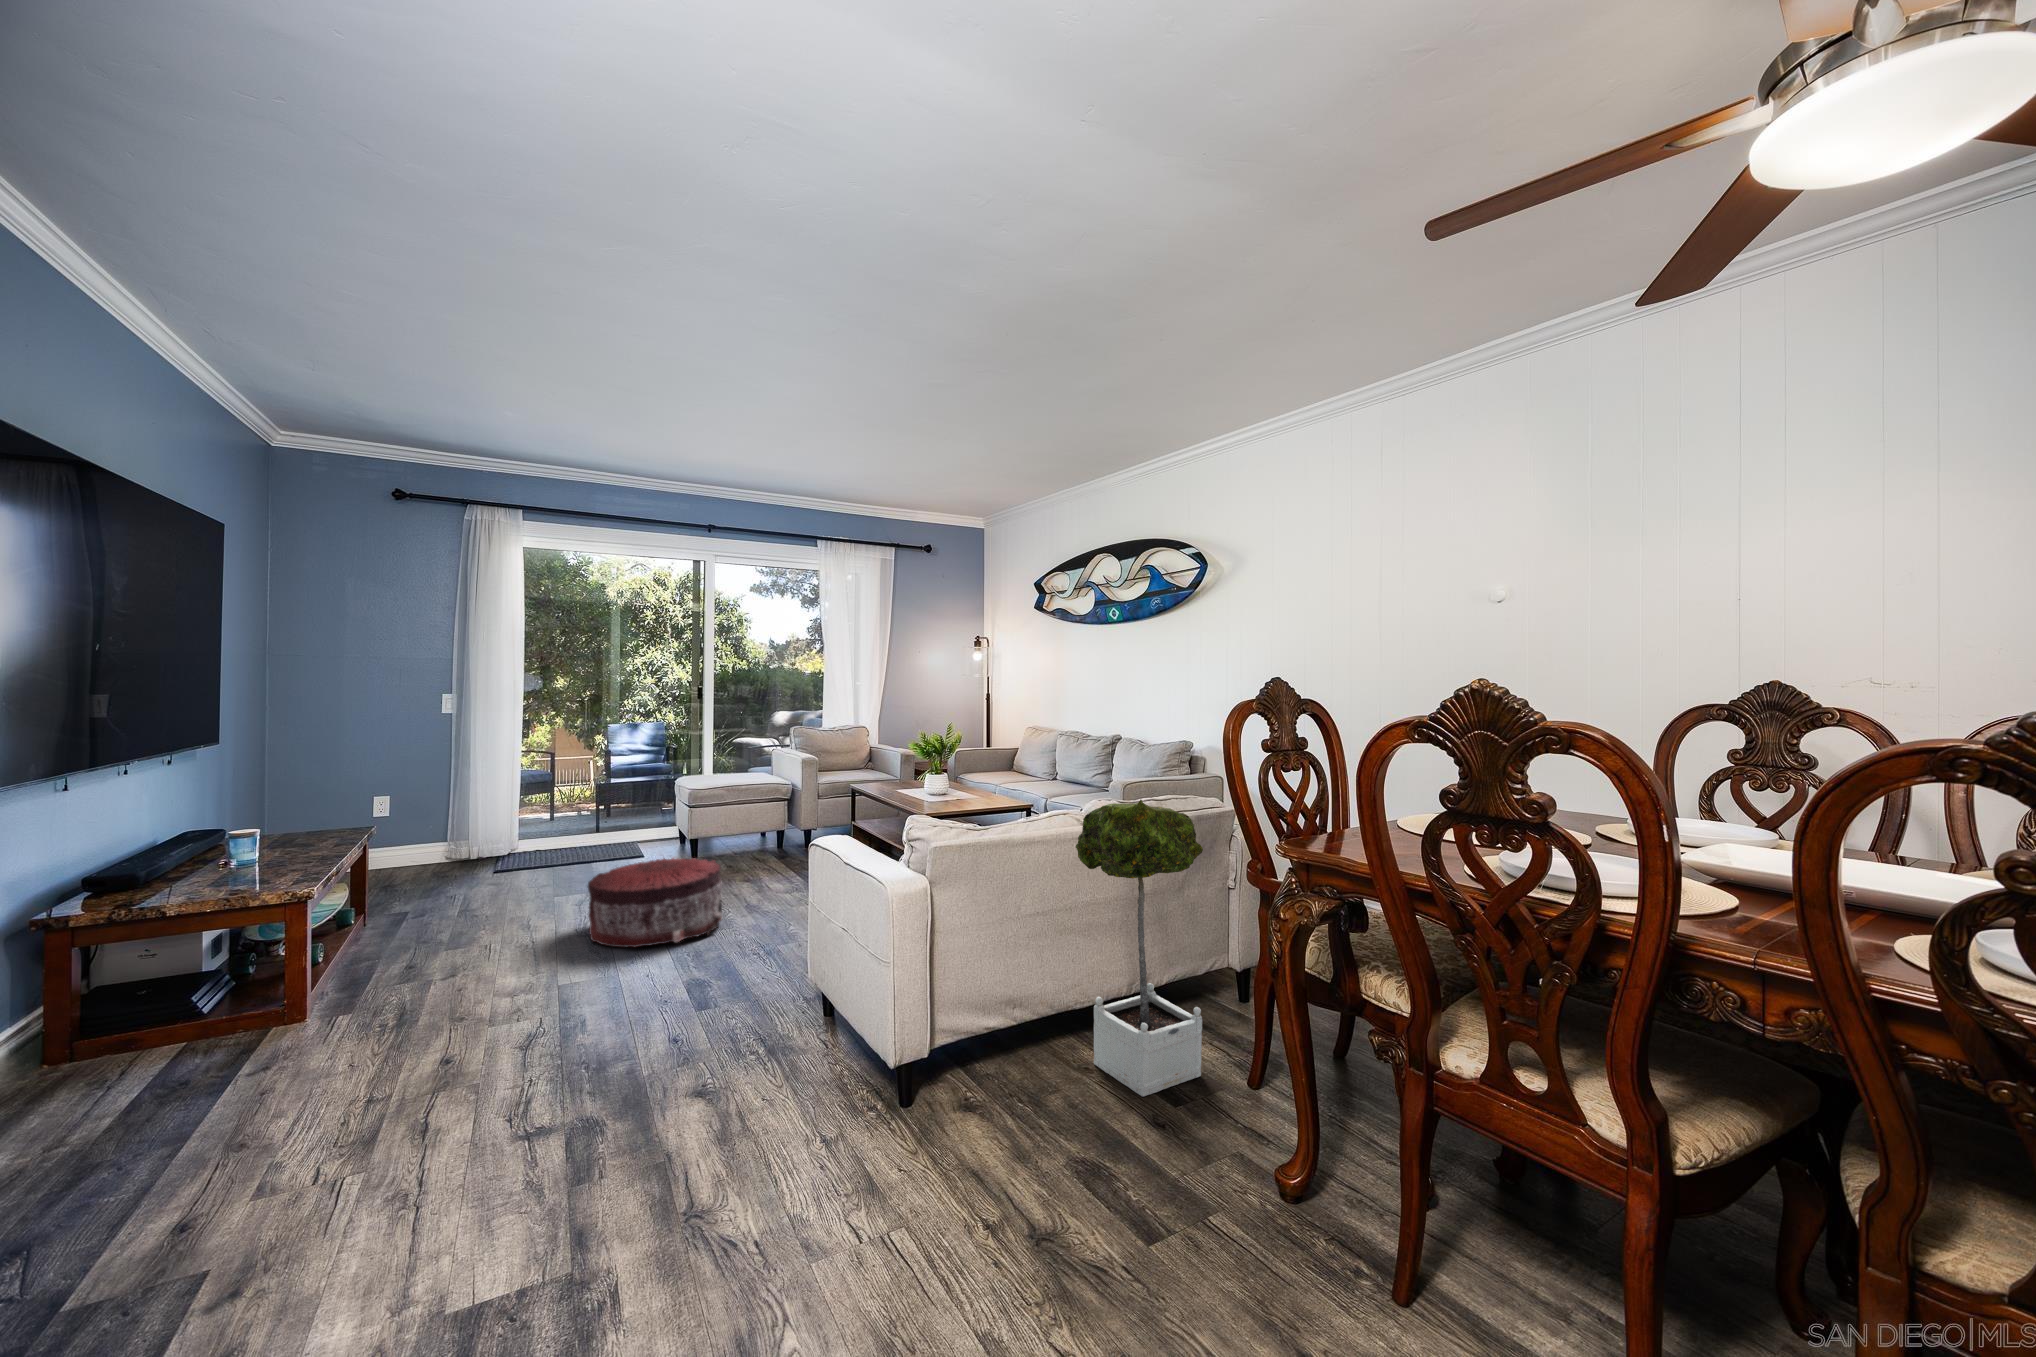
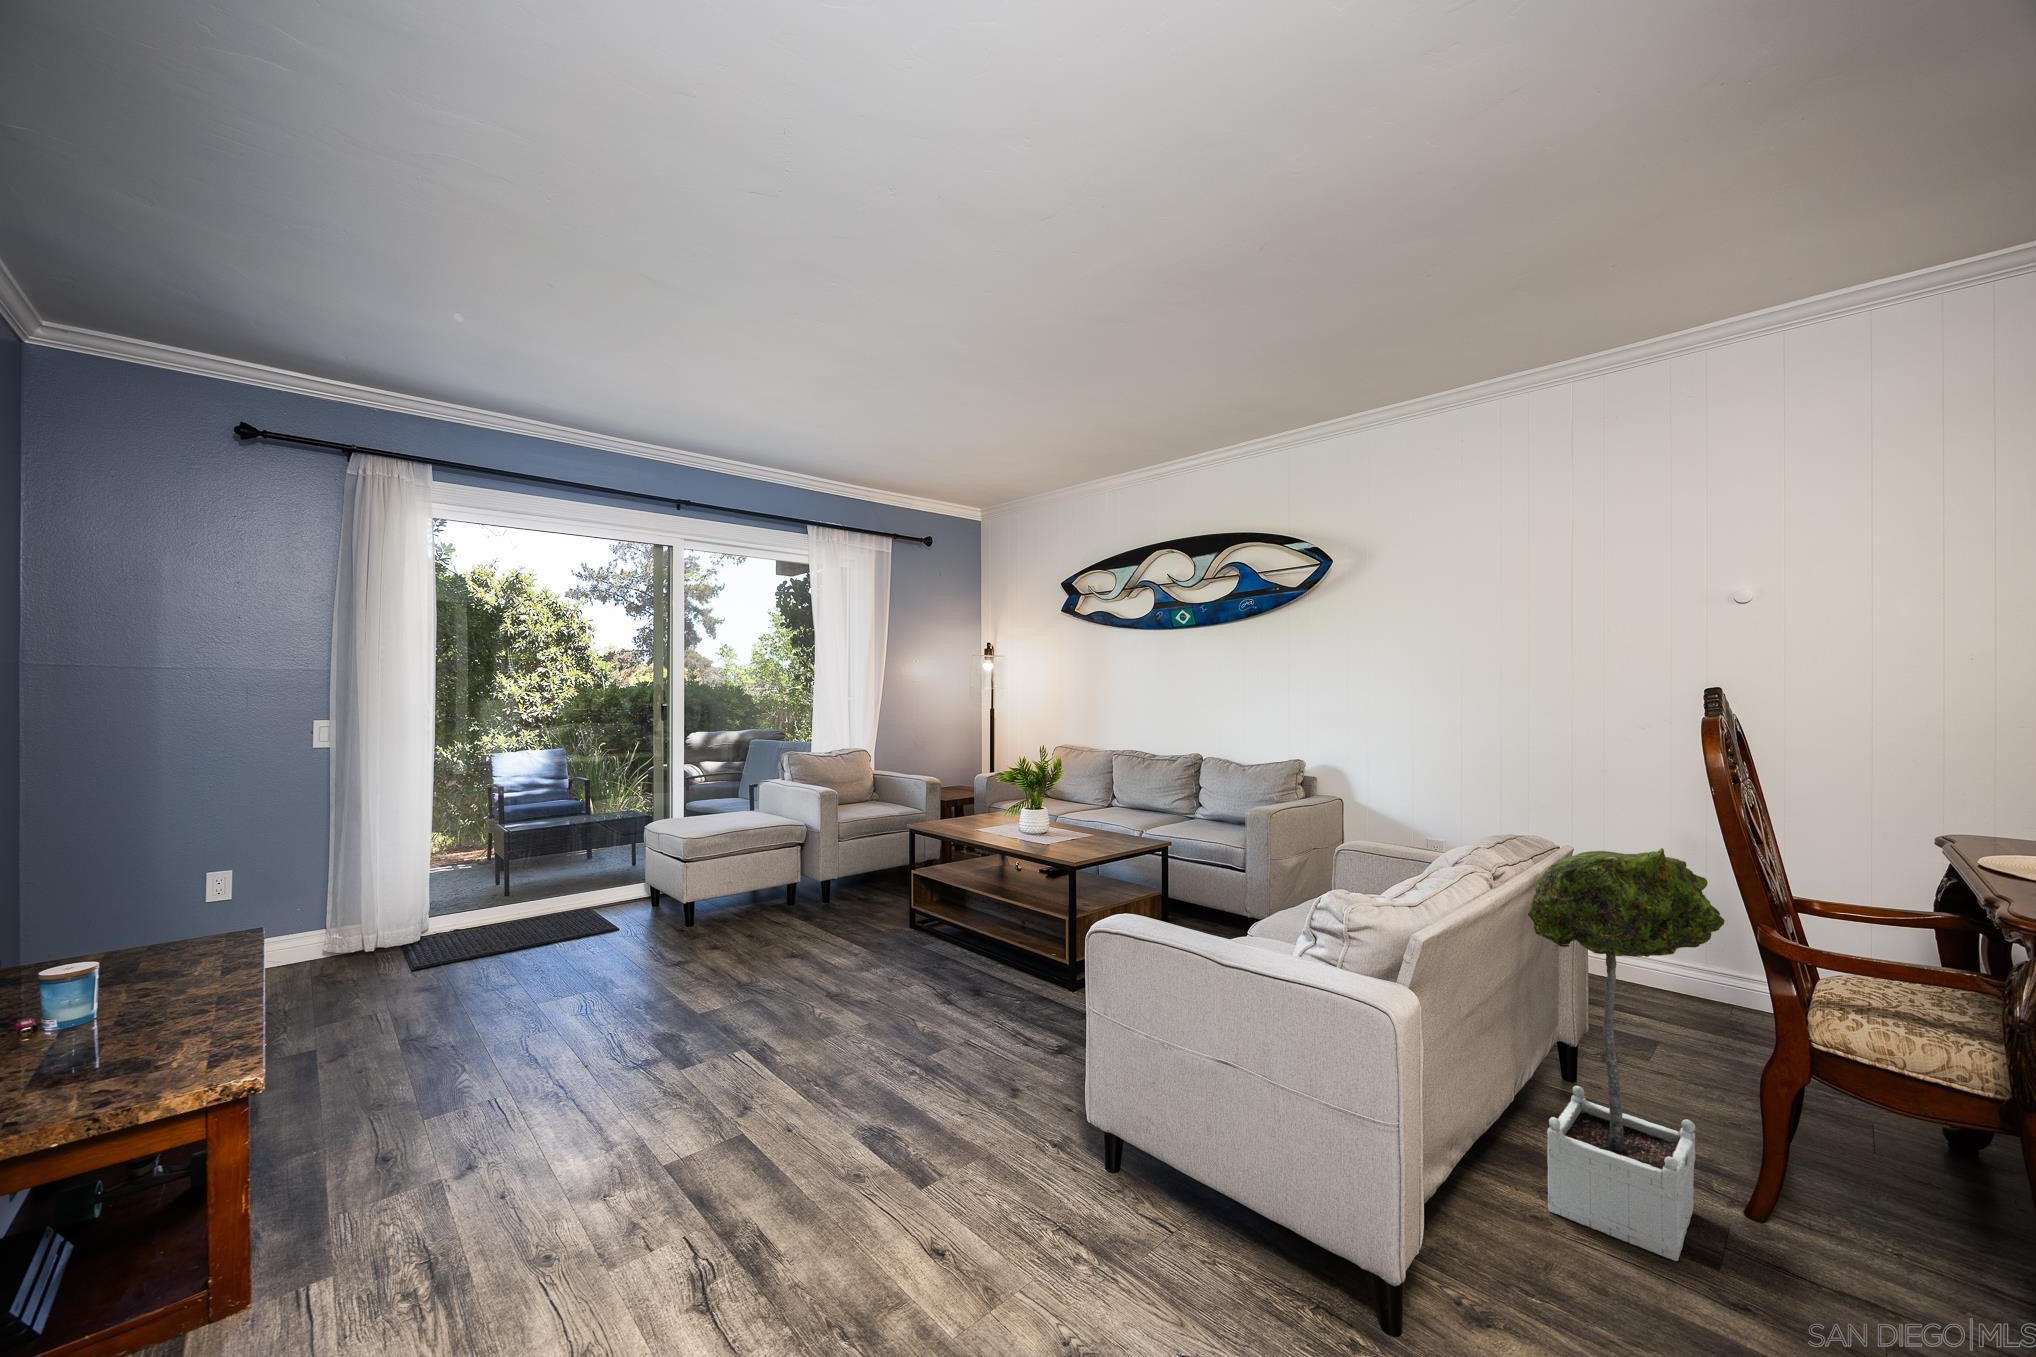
pouf: present [588,858,722,947] -> none [640,939,831,1085]

